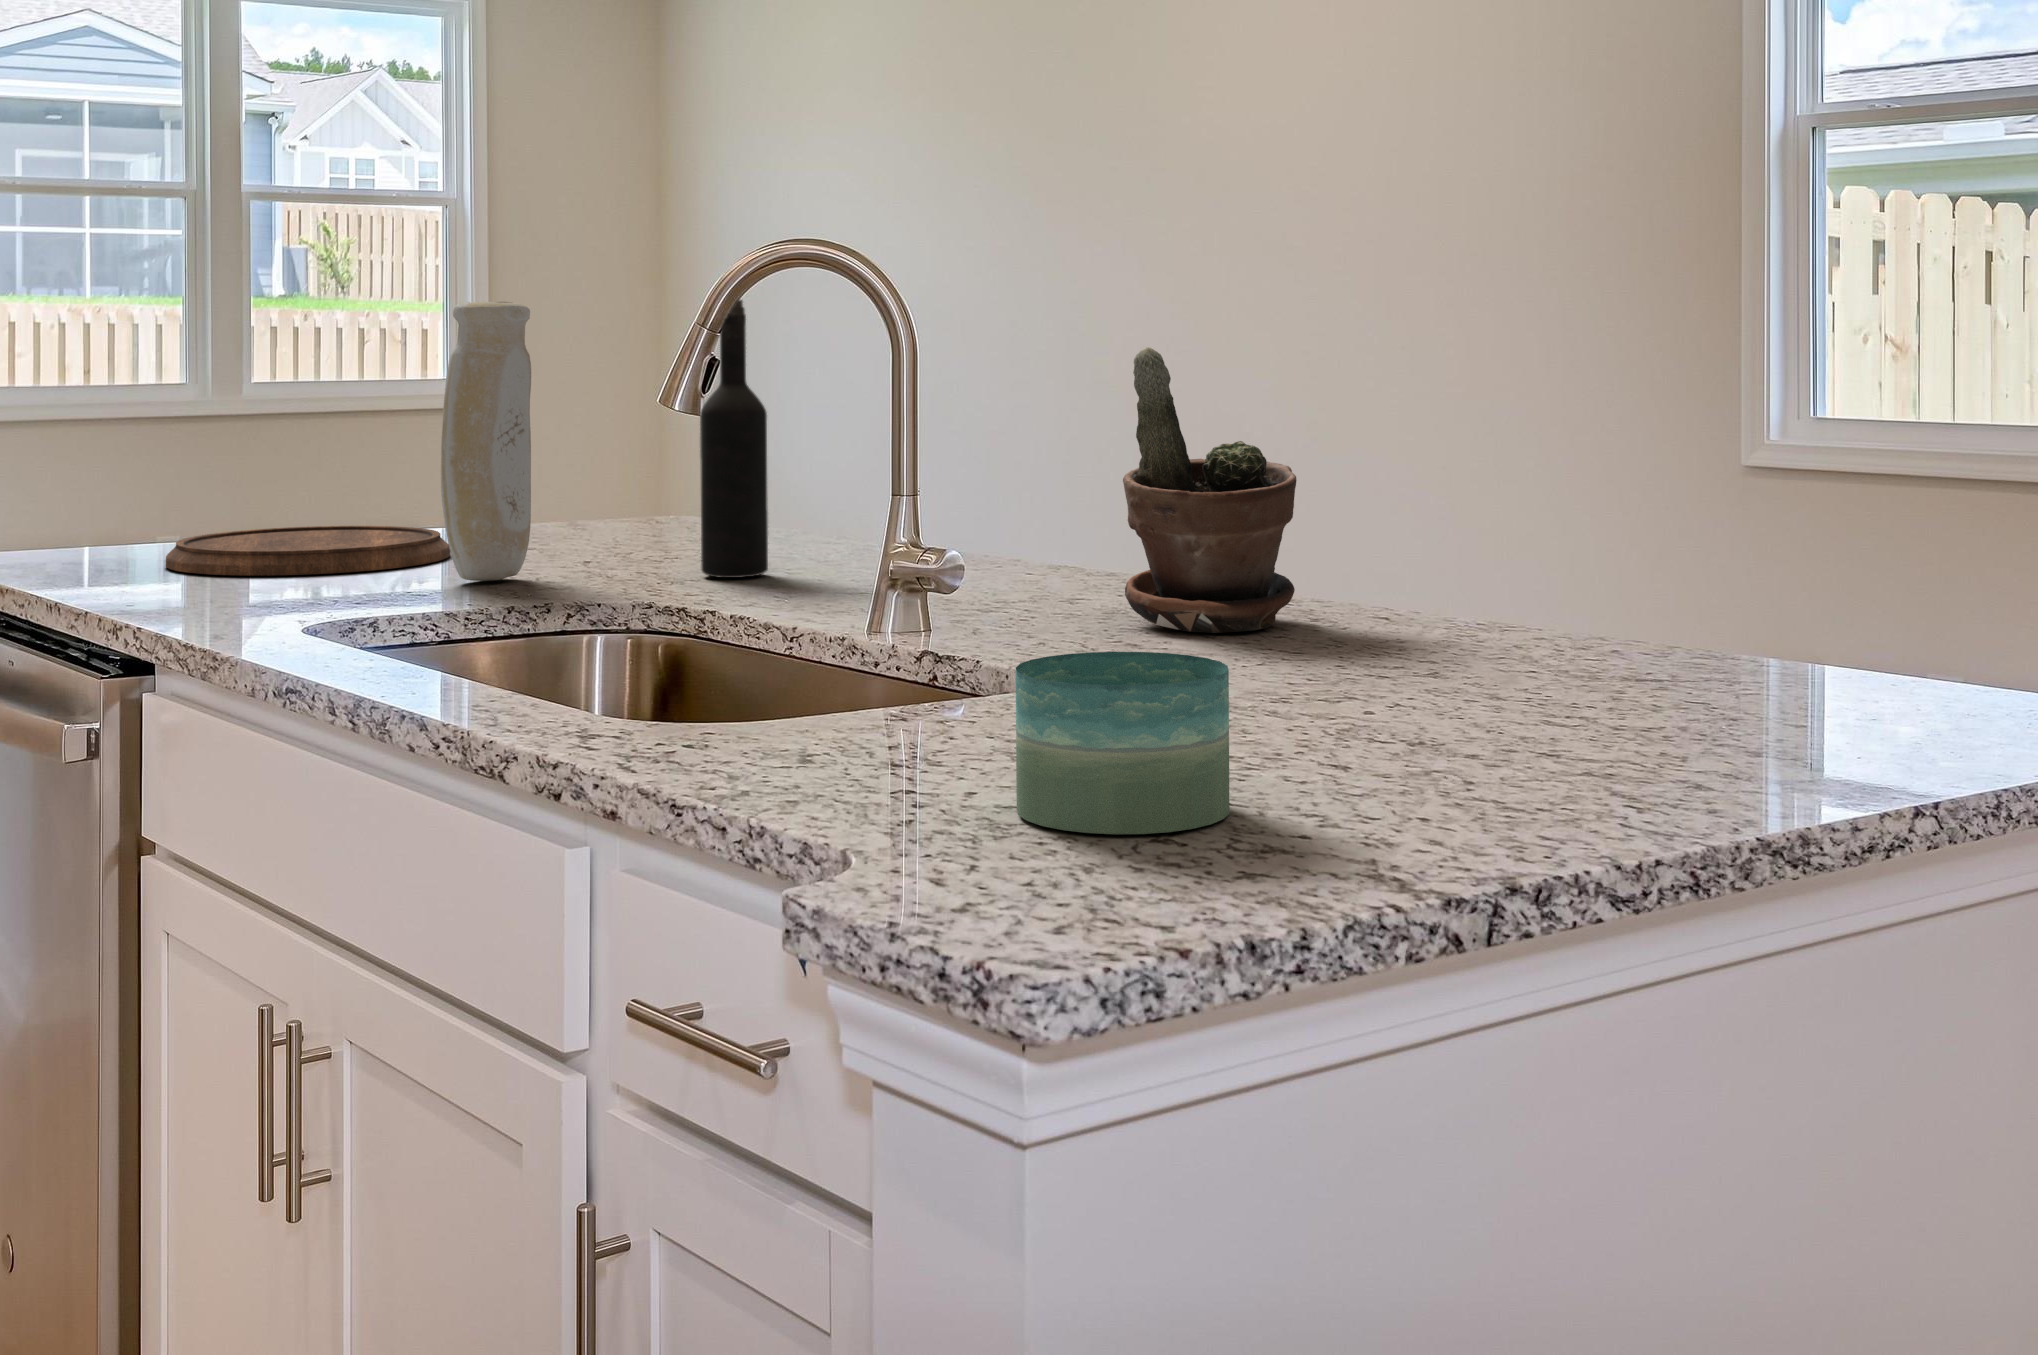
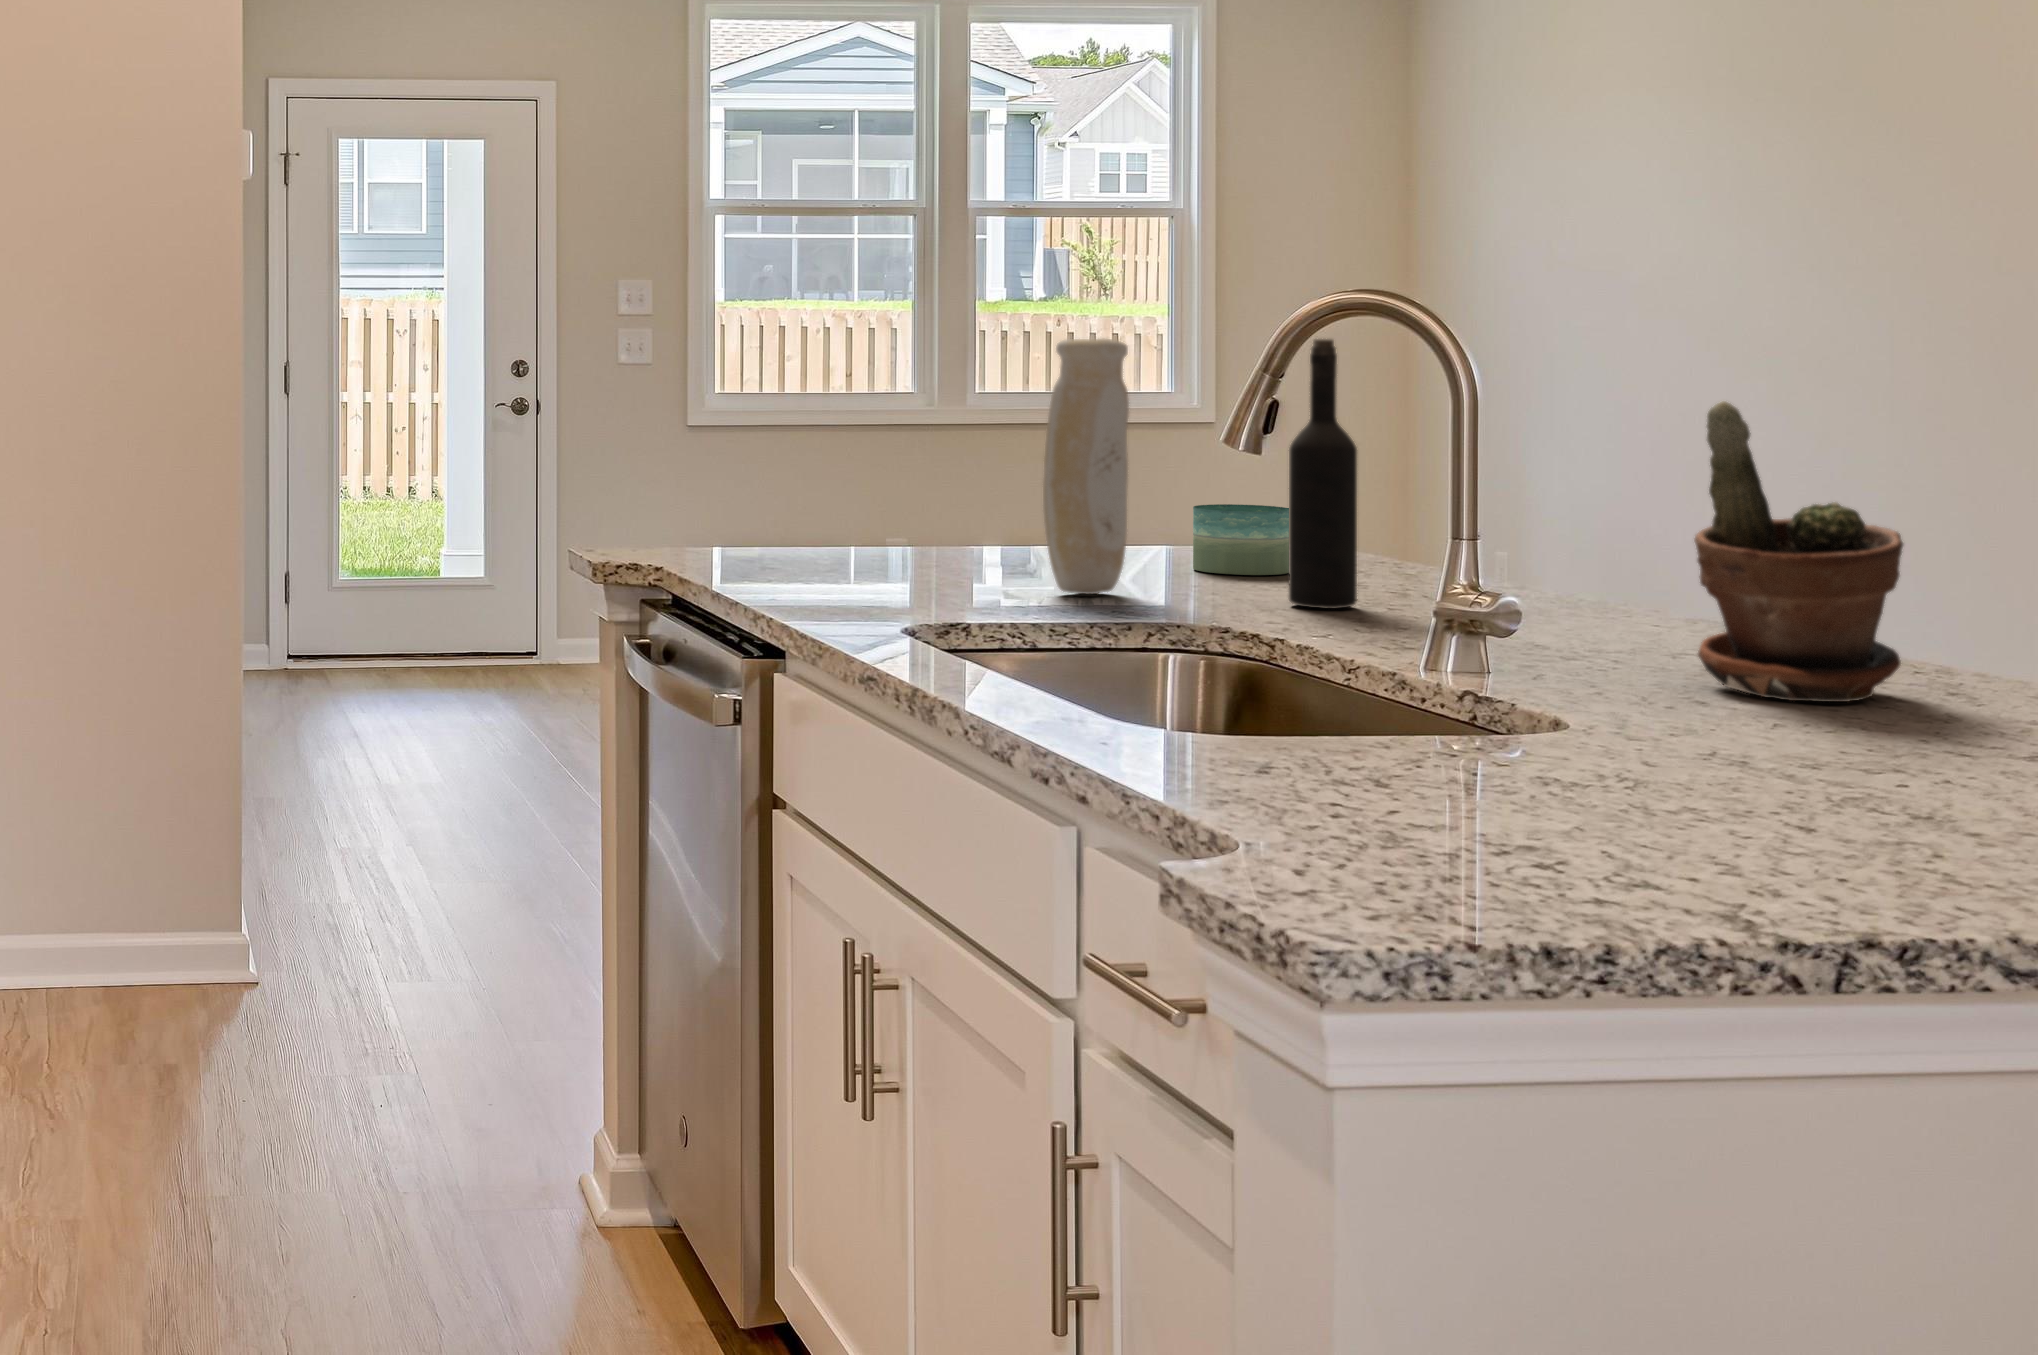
cutting board: present [166,526,450,576] -> none [819,535,1066,578]
candle: present [1016,652,1230,834] -> present [1193,504,1289,575]

